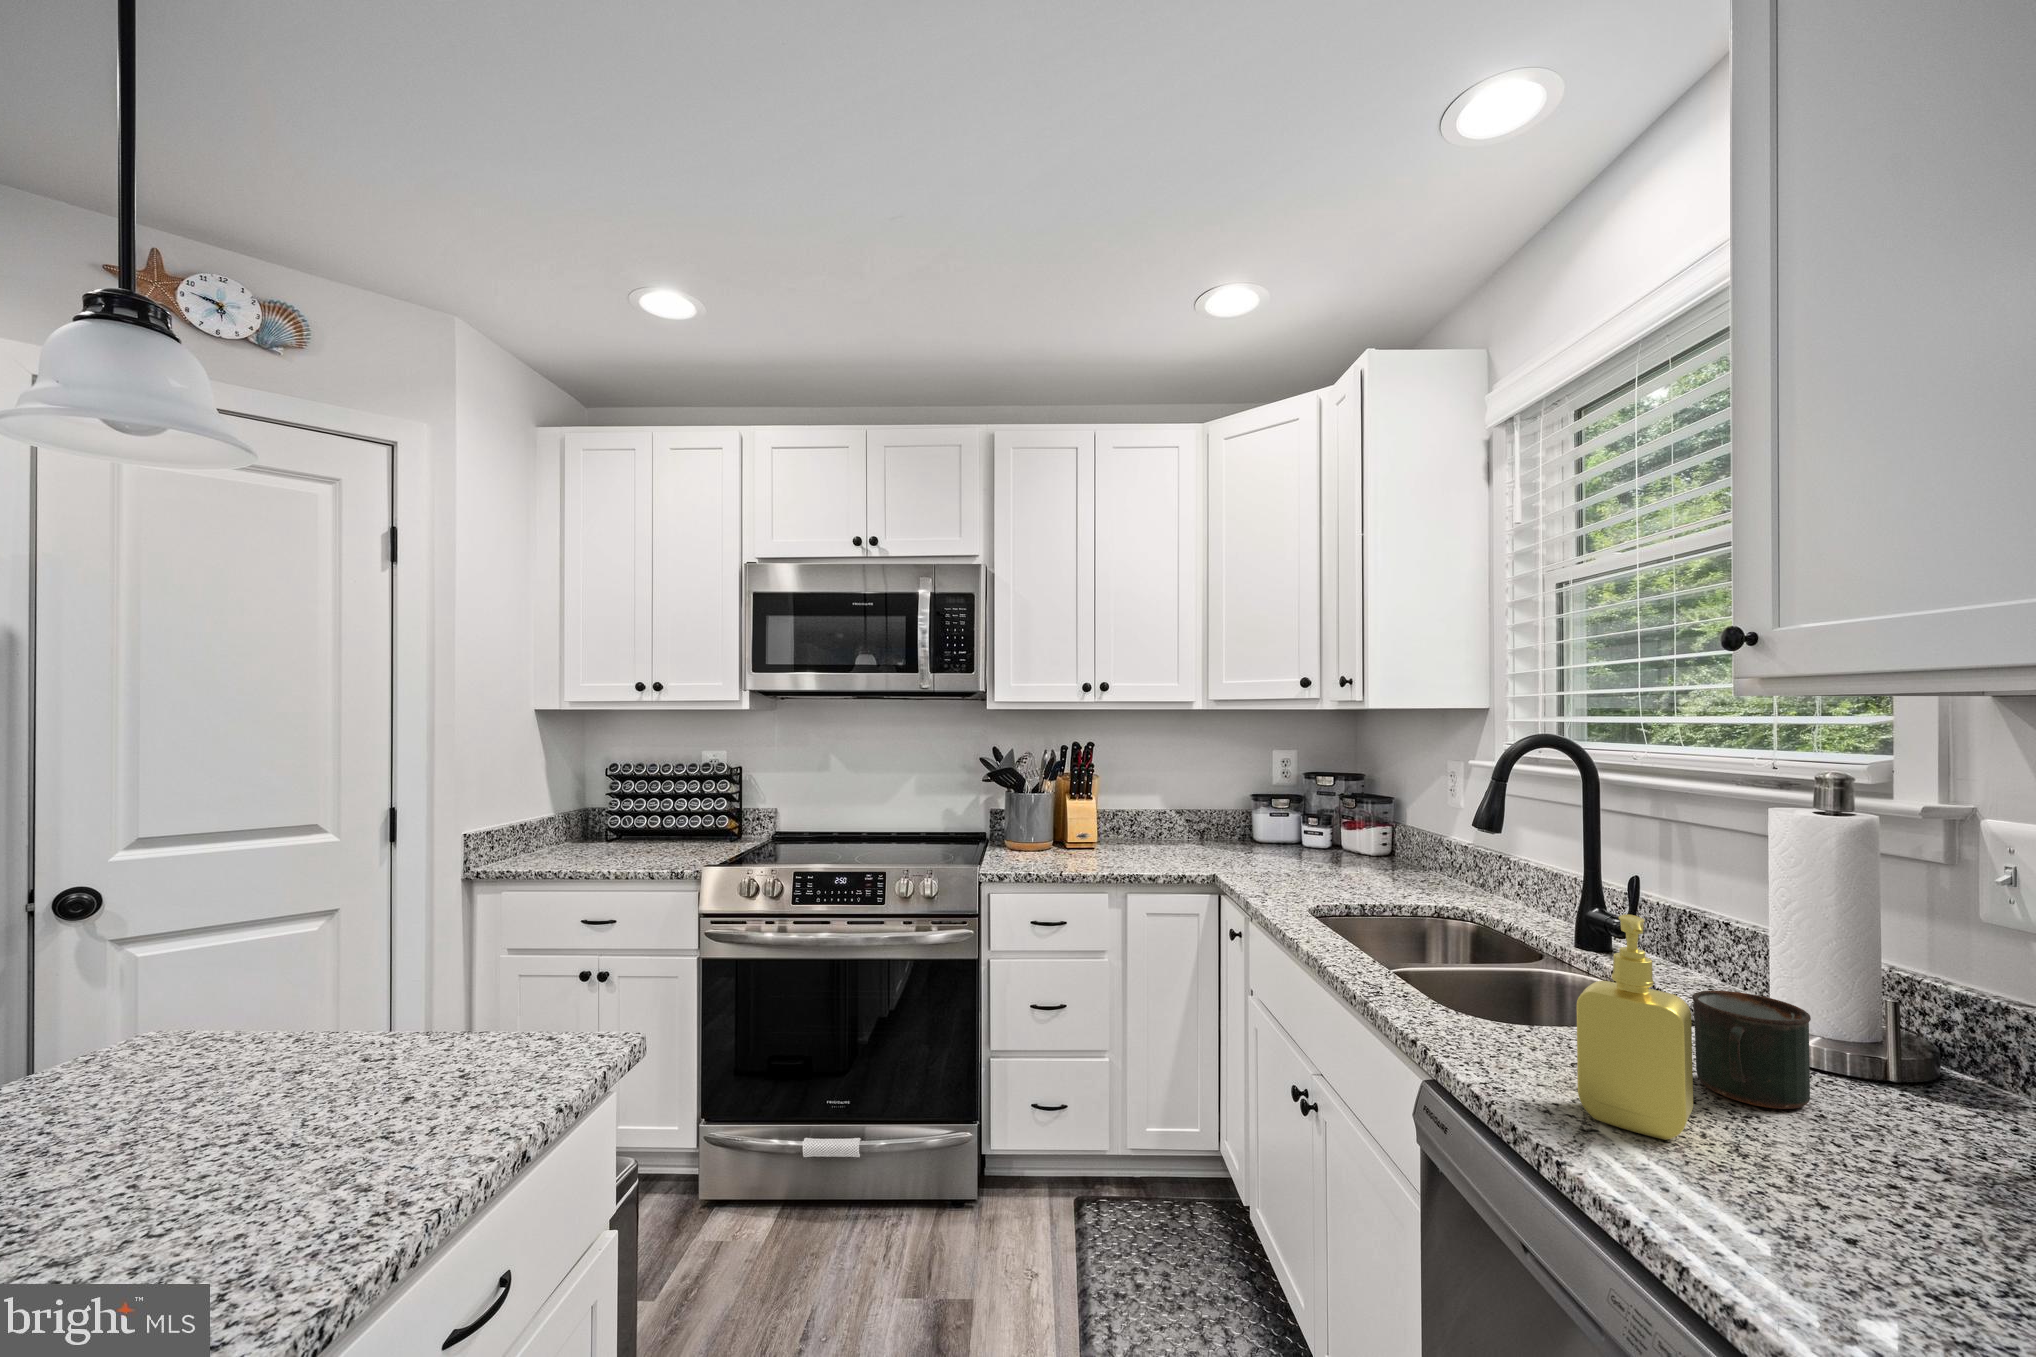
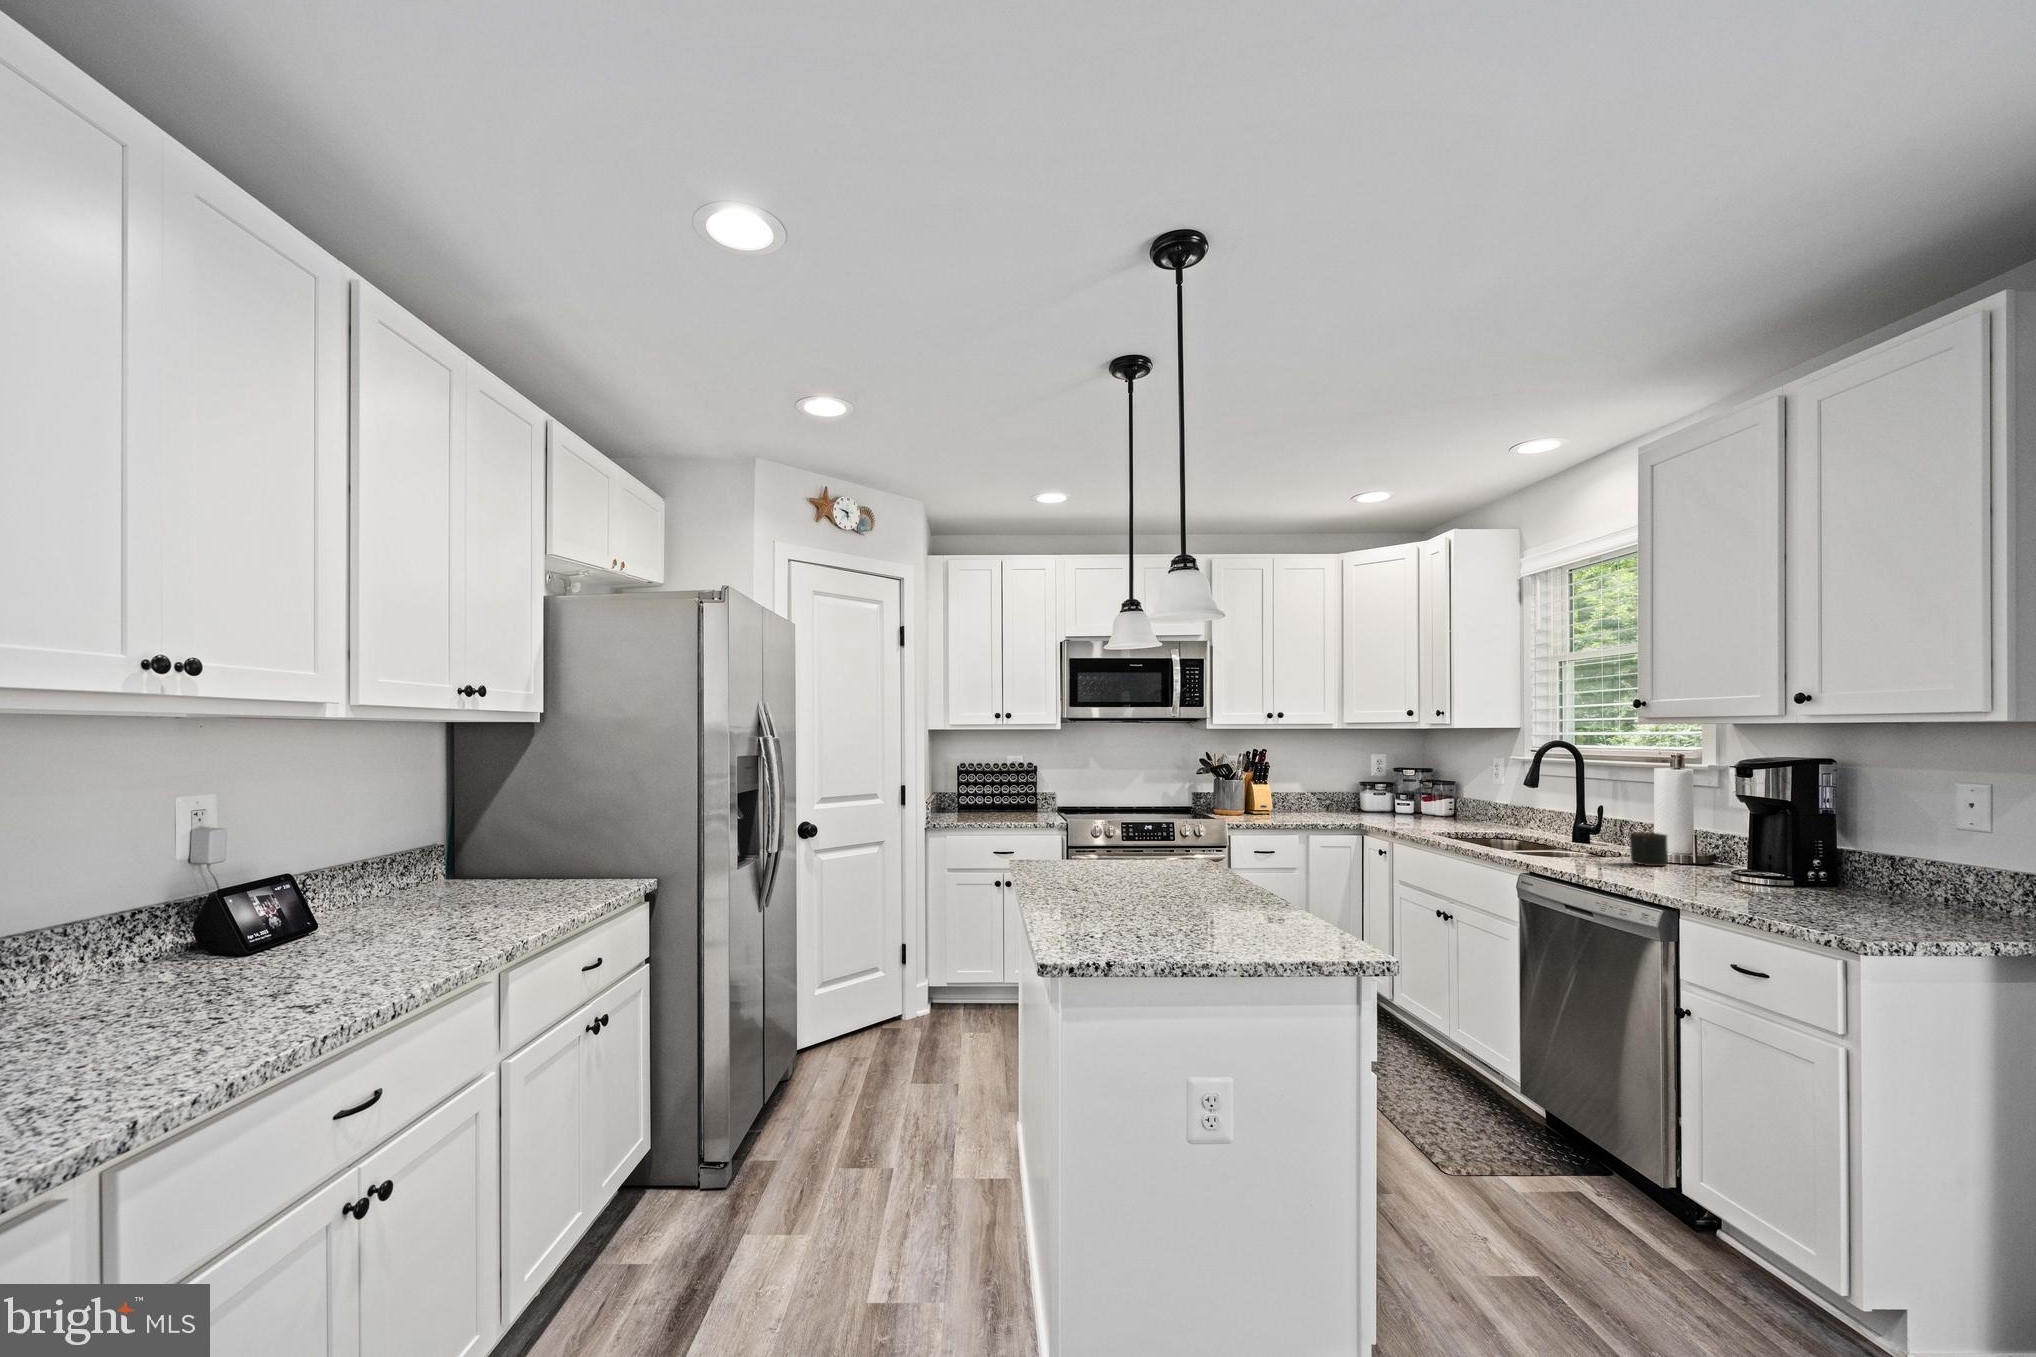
soap dispenser: present [1577,914,1693,1140] -> none [1593,800,1631,870]

